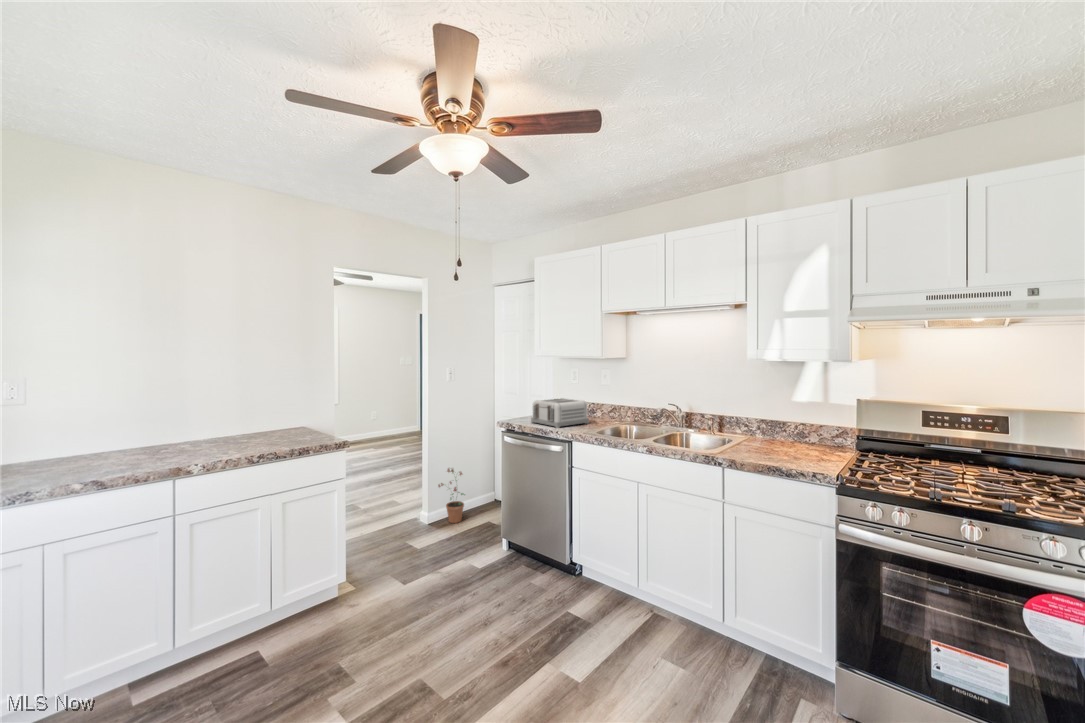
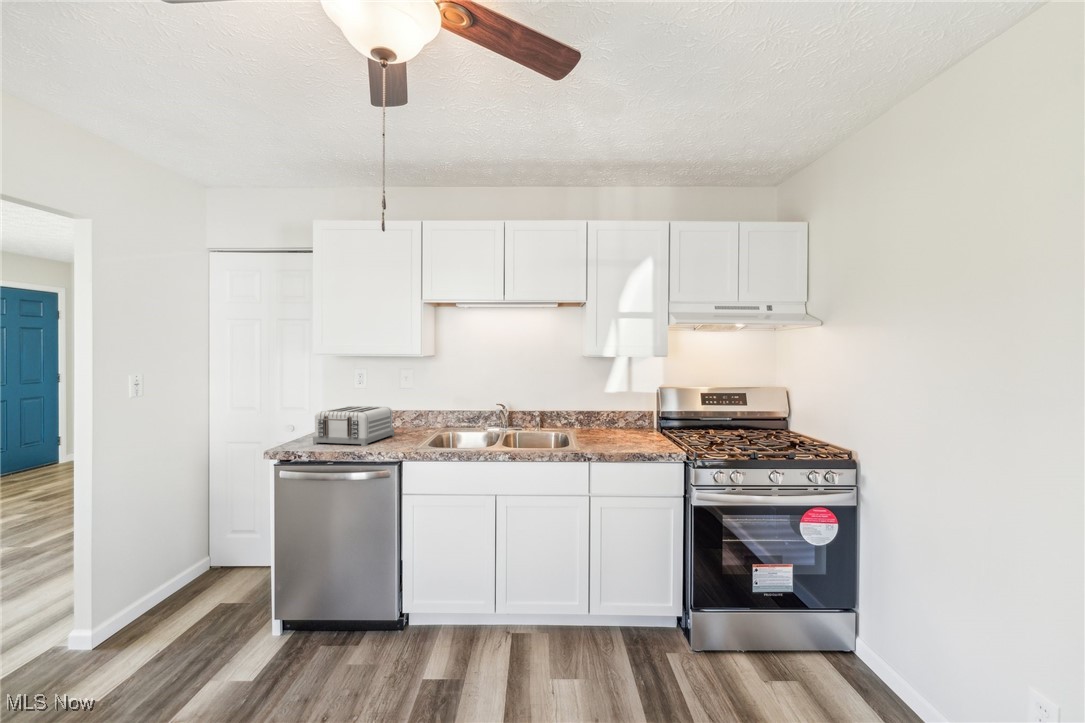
potted plant: present [438,468,465,523] -> none [113,538,176,632]

